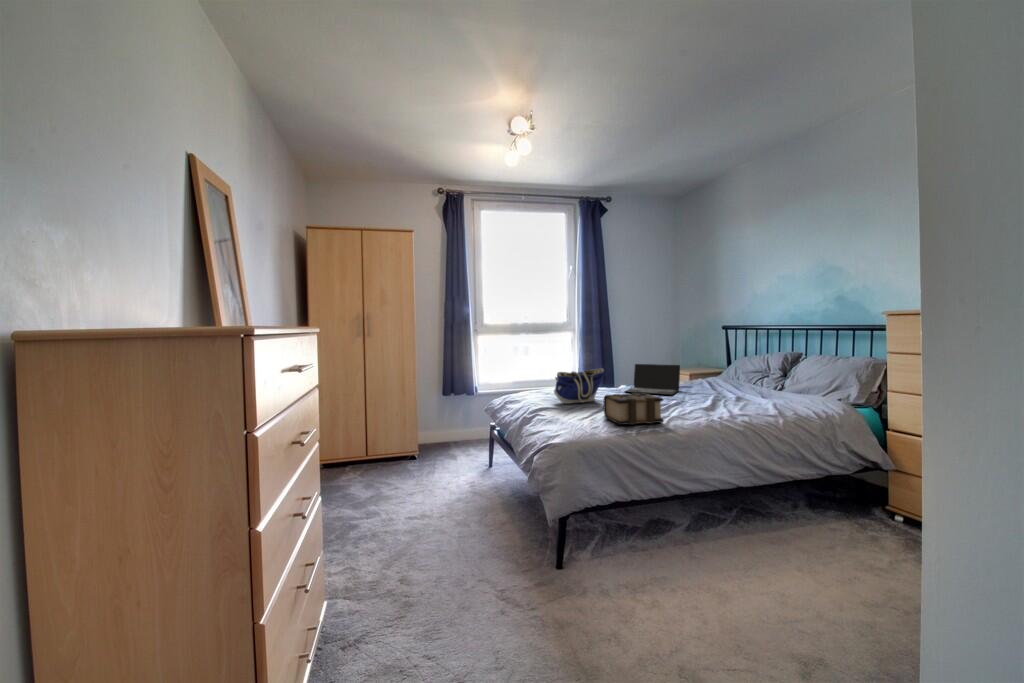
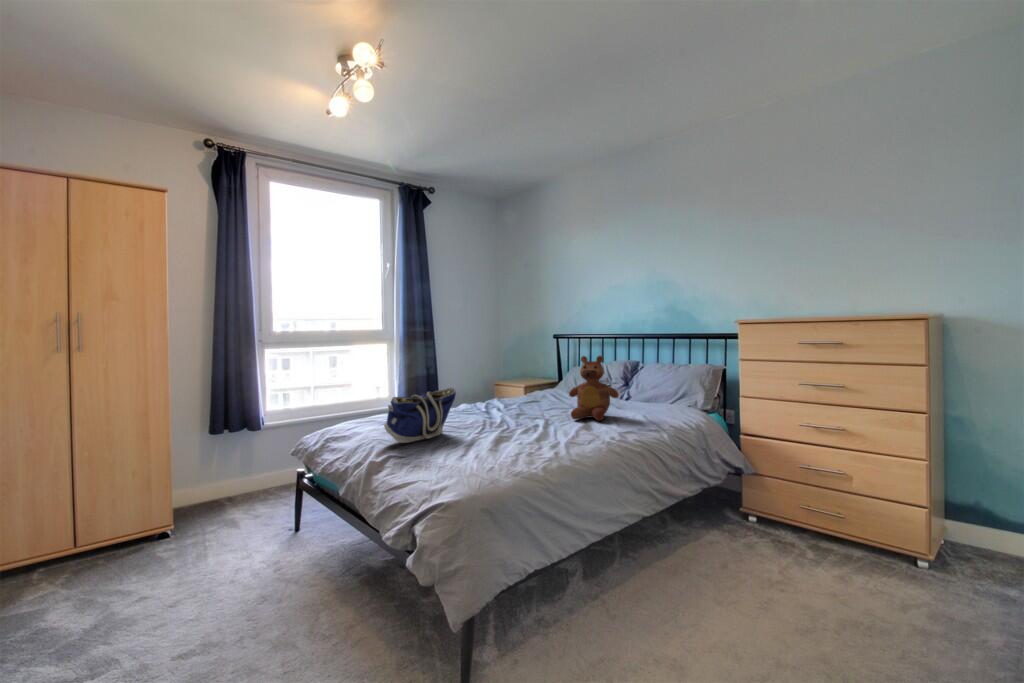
teddy bear: none [703,348,752,404] -> present [569,356,619,421]
laptop: present [624,364,680,395] -> none [473,379,533,417]
book: present [603,393,663,425] -> none [472,418,557,471]

